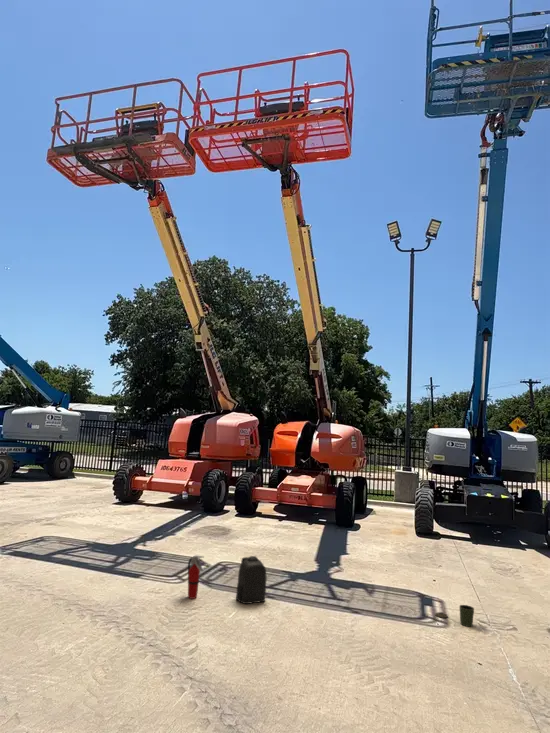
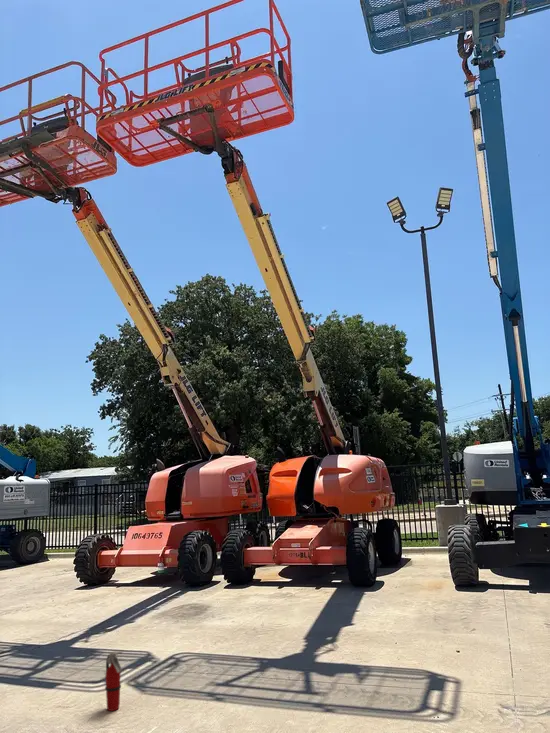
backpack: present [236,556,267,604] -> none [170,645,210,712]
trash can: present [435,605,474,627] -> none [441,688,489,719]

